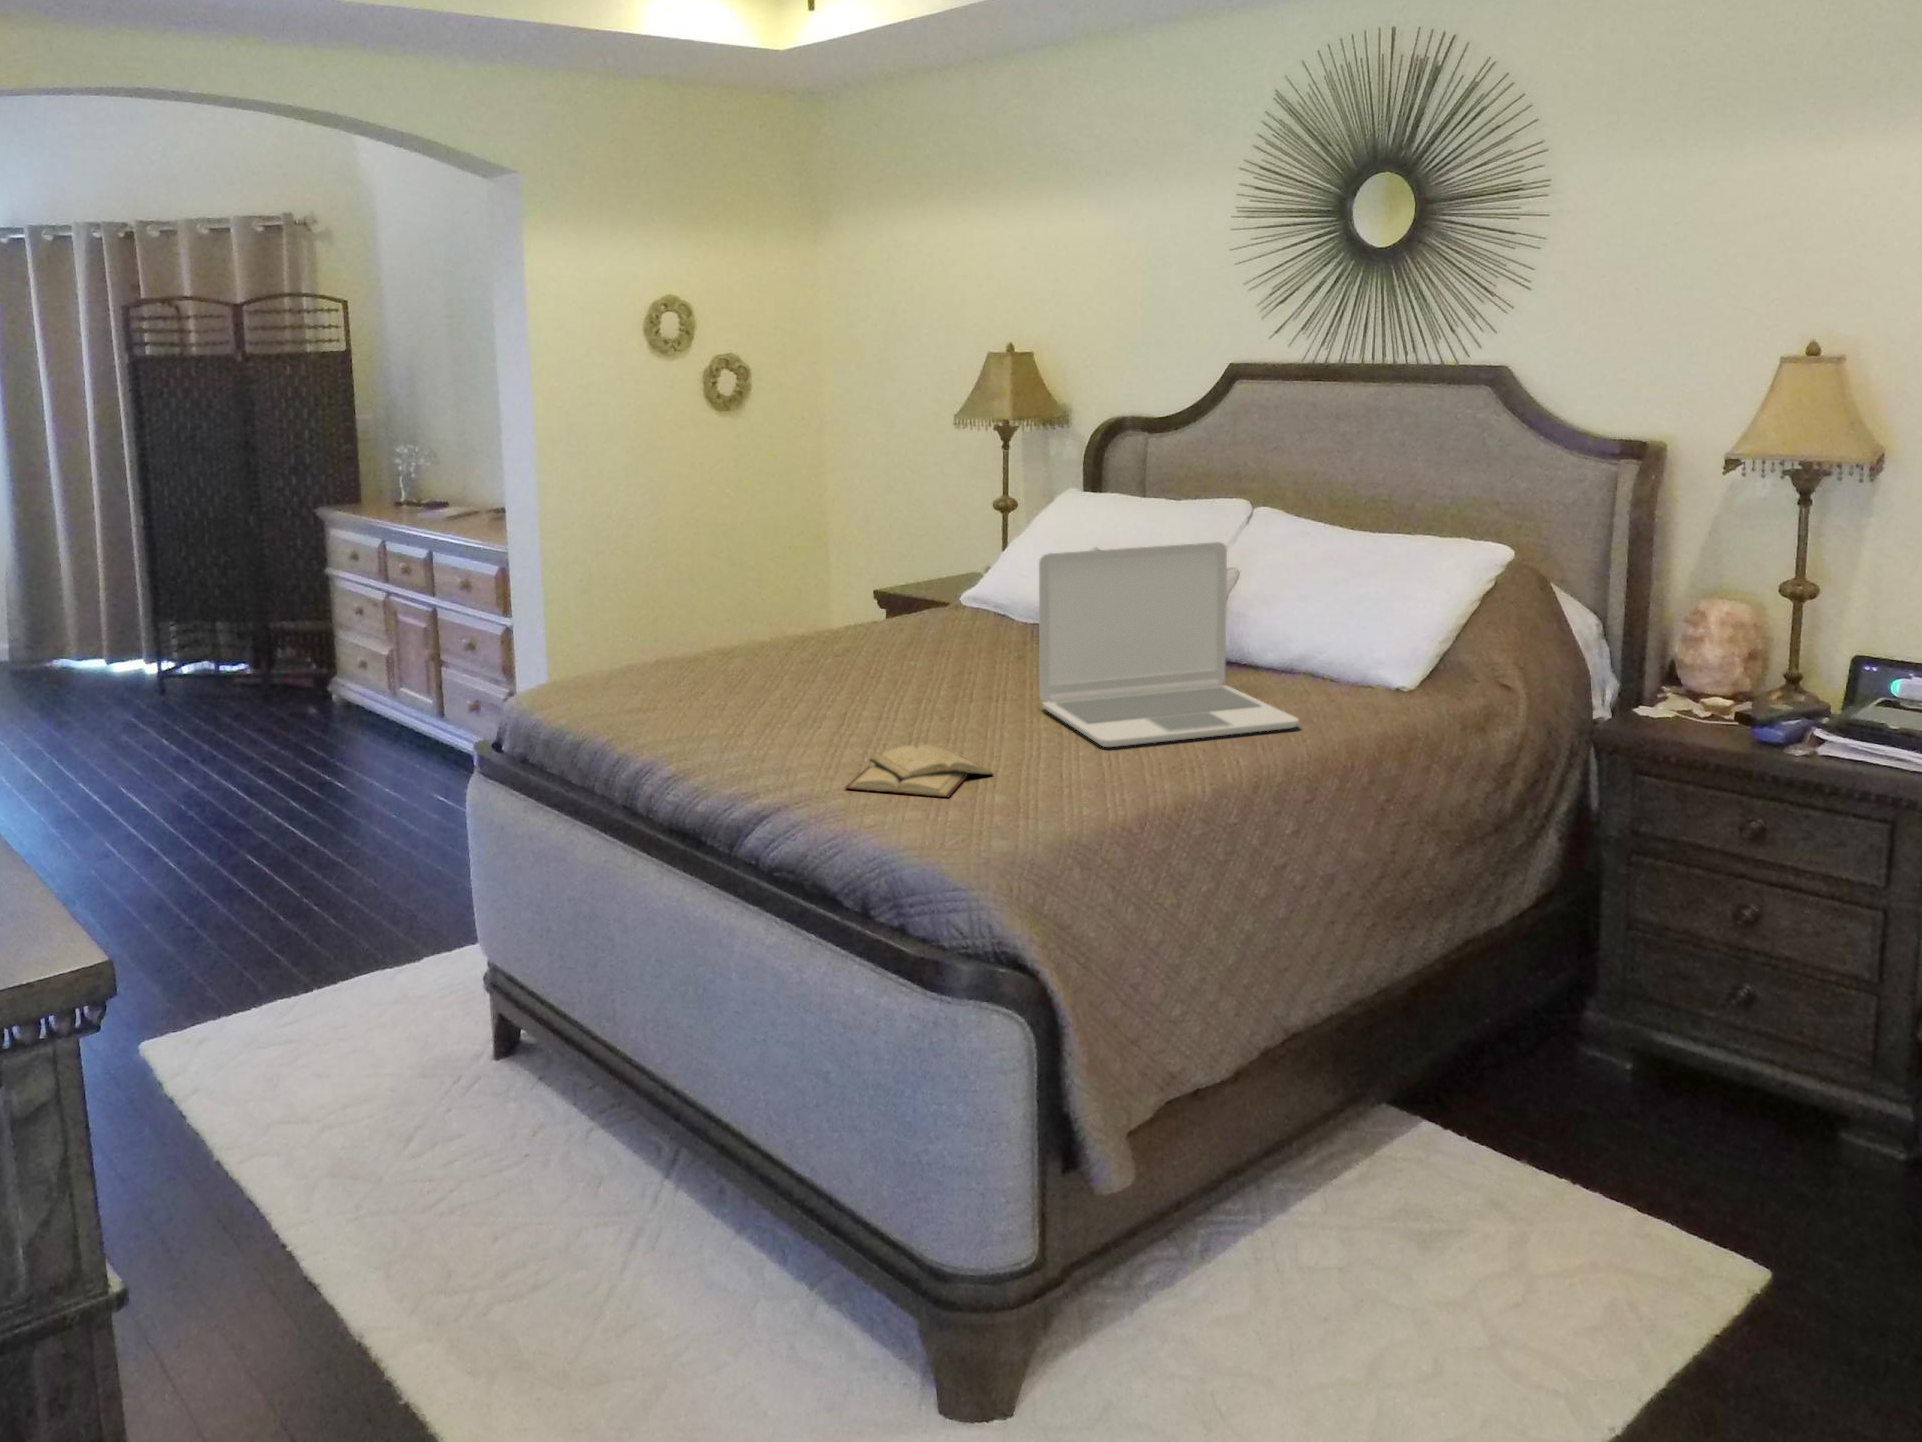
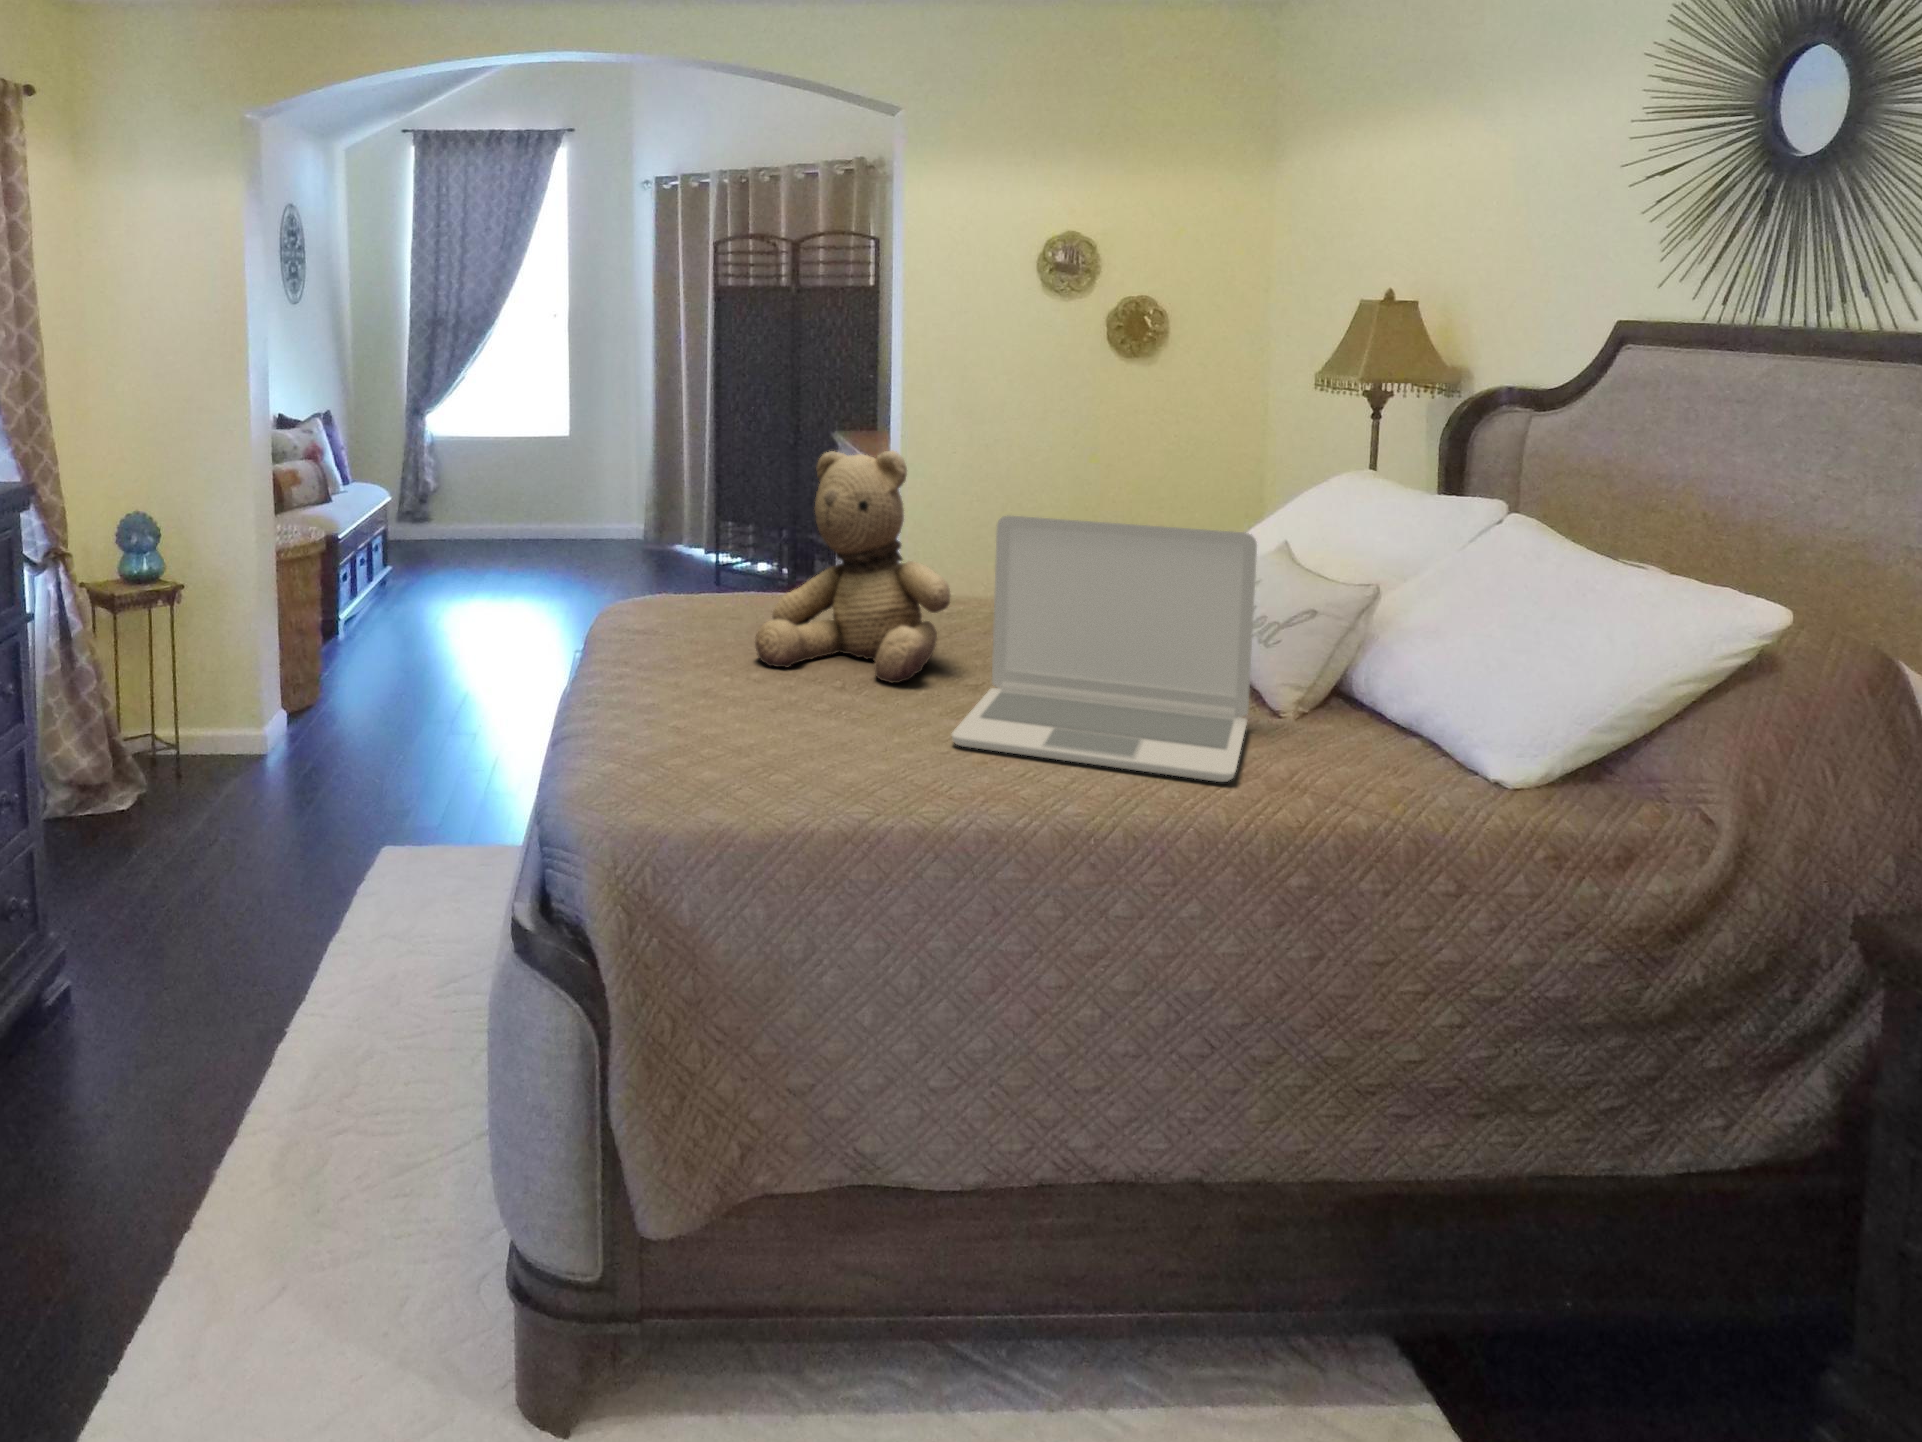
teddy bear: none [786,511,977,727] -> present [755,450,950,683]
diary: present [846,745,993,797] -> none [635,690,799,747]

